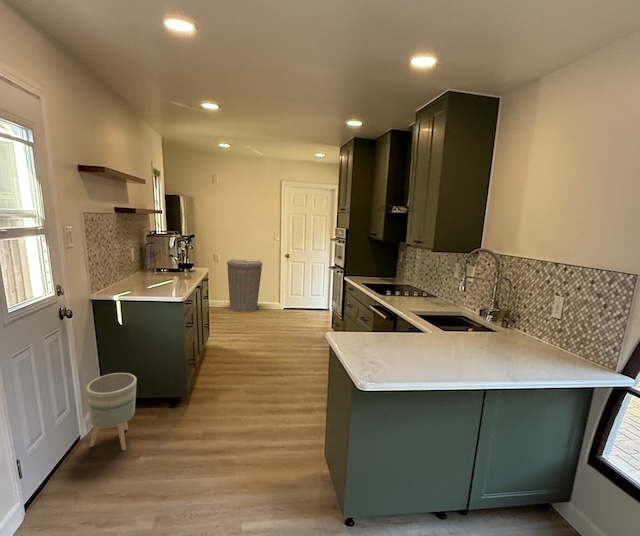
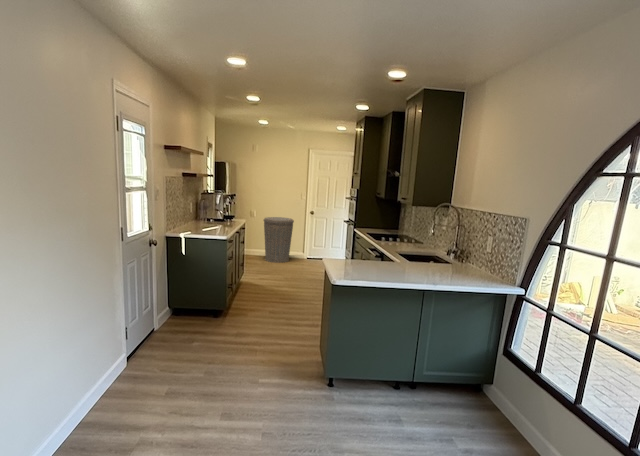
planter: present [86,373,137,450] -> none [165,282,195,330]

